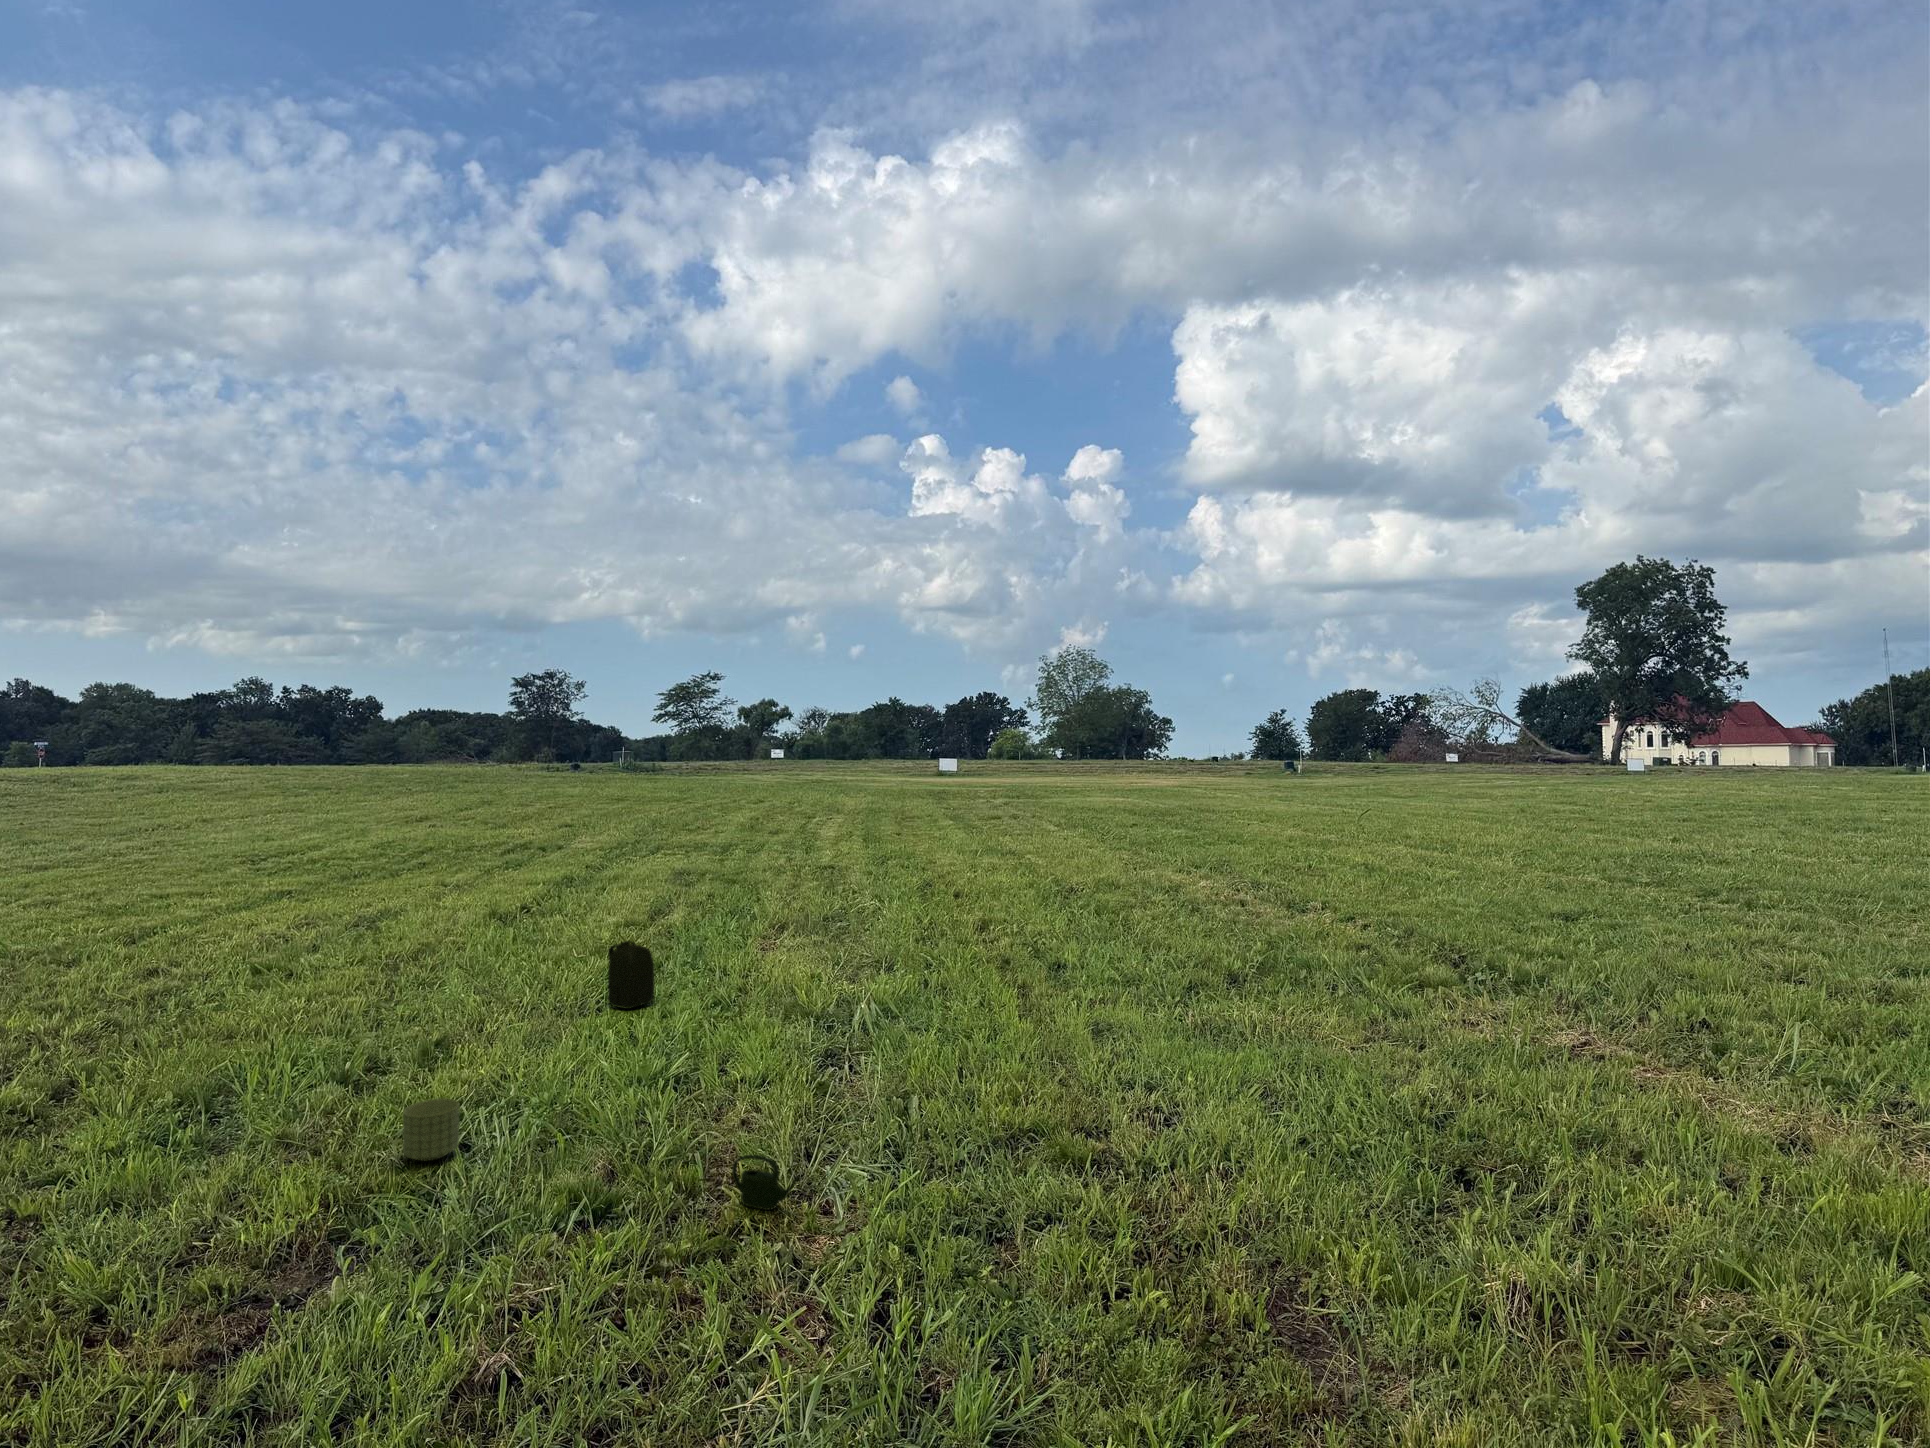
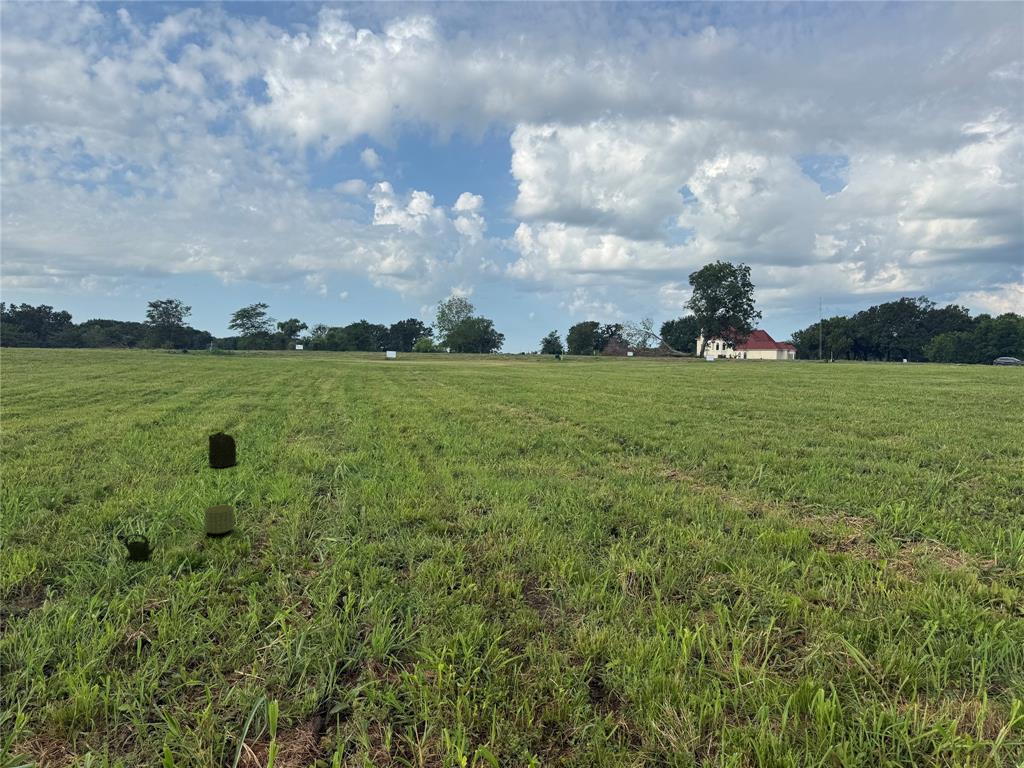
planter: present [403,1098,459,1161] -> present [205,505,234,534]
watering can: present [732,1155,801,1210] -> present [124,534,159,560]

